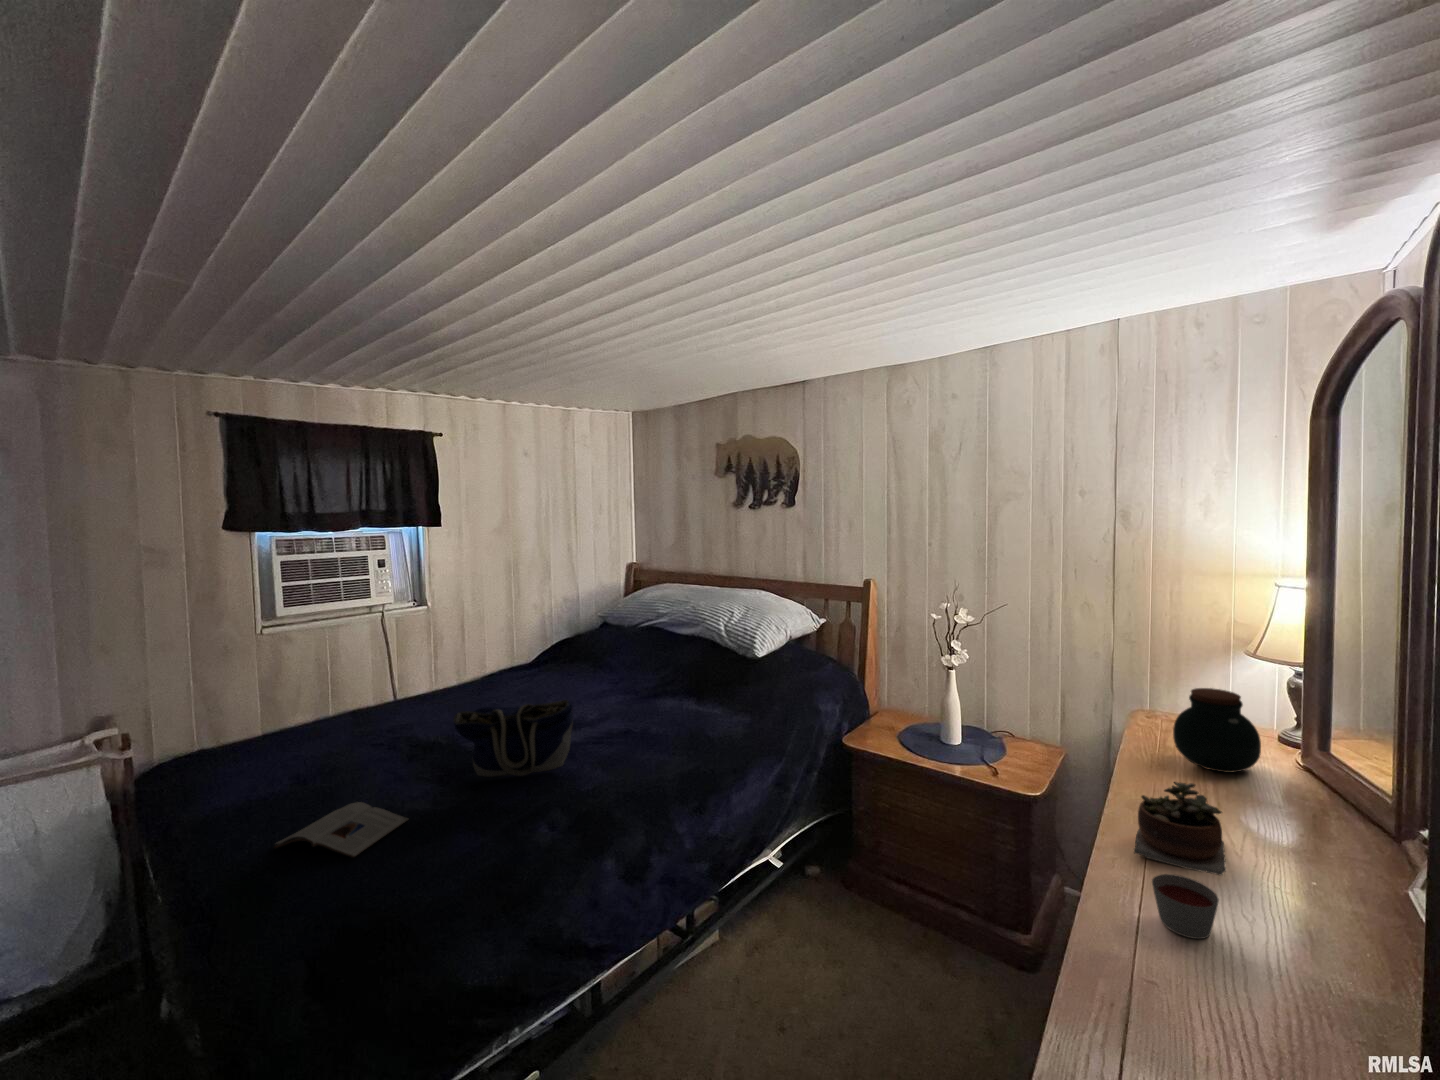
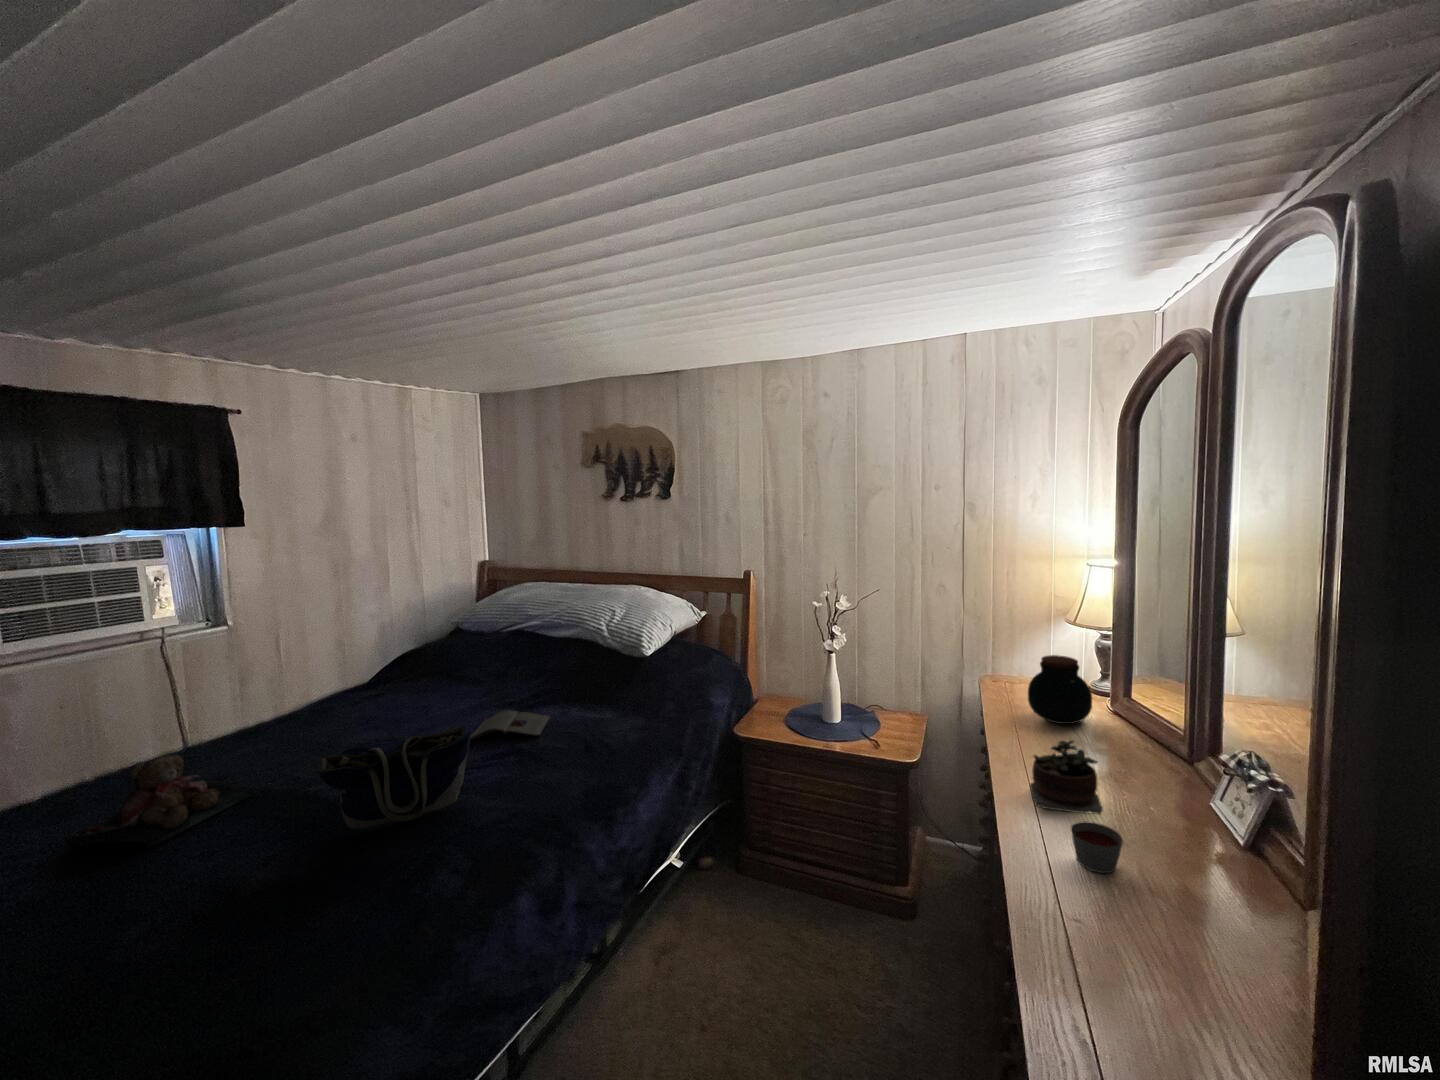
teddy bear: none [297,699,423,770] -> present [65,755,254,849]
magazine: present [275,802,409,857] -> present [470,710,550,740]

